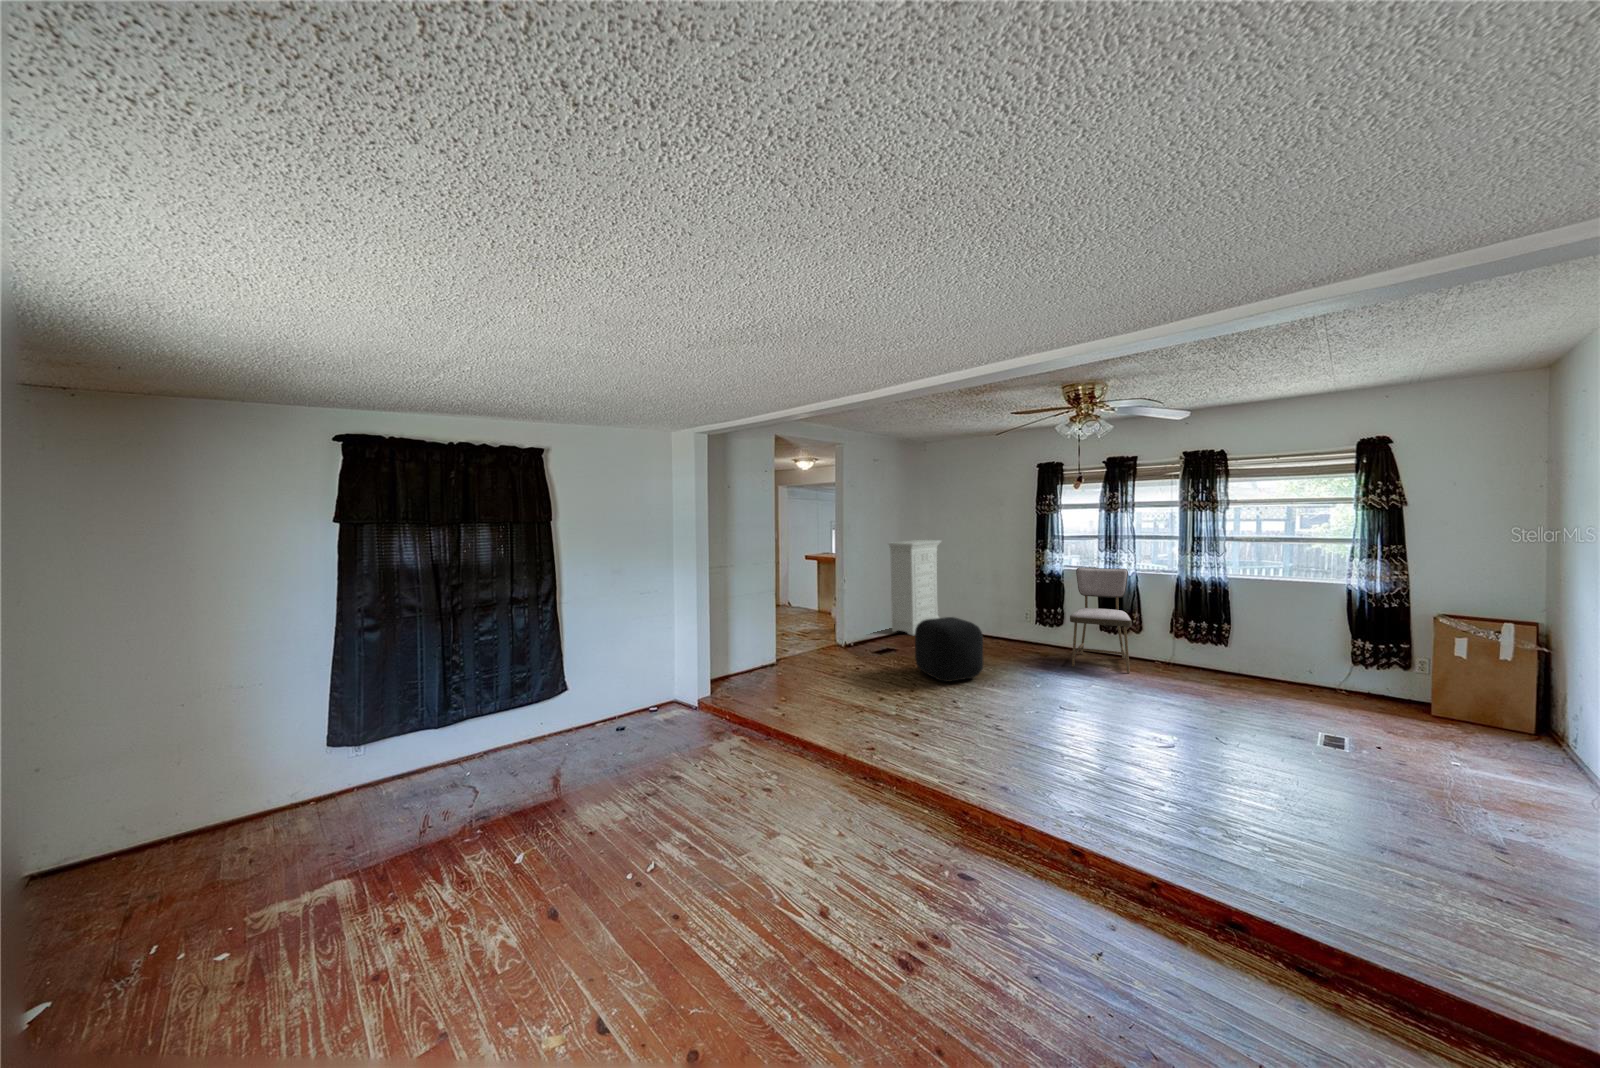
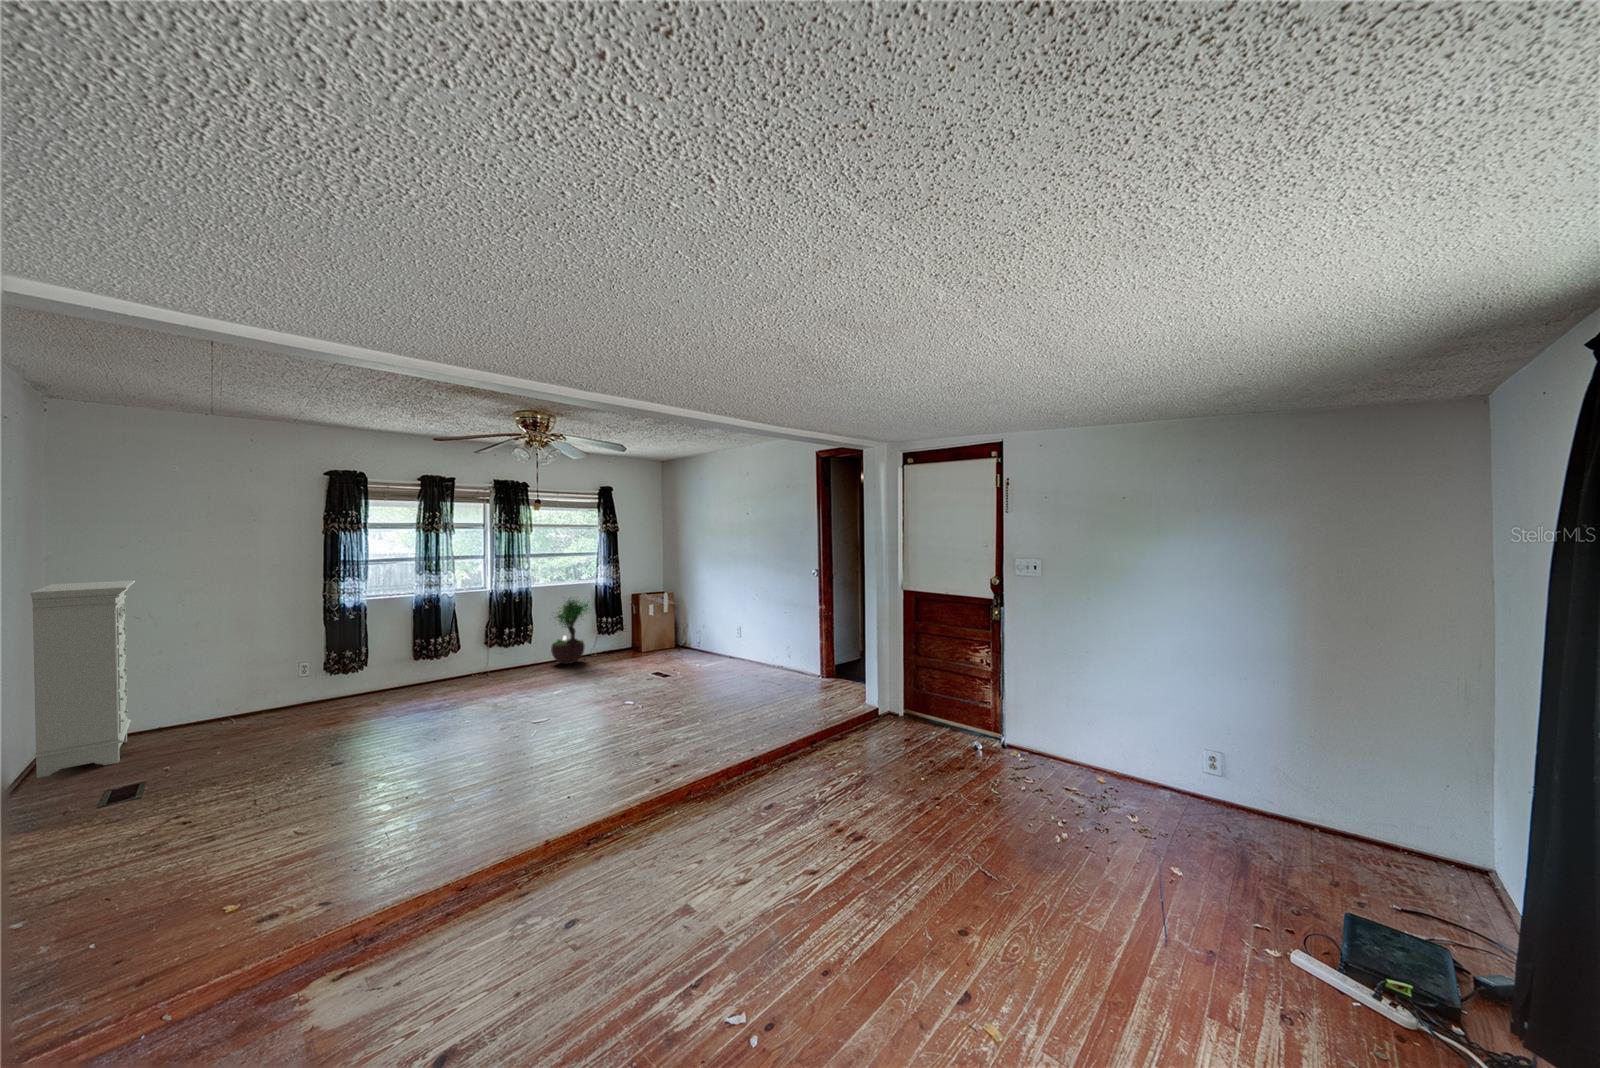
dining chair: present [1070,568,1132,673] -> none [407,590,493,703]
potted tree: none [1235,590,1310,684] -> present [551,597,590,664]
ottoman: present [915,617,983,682] -> none [318,674,426,770]

